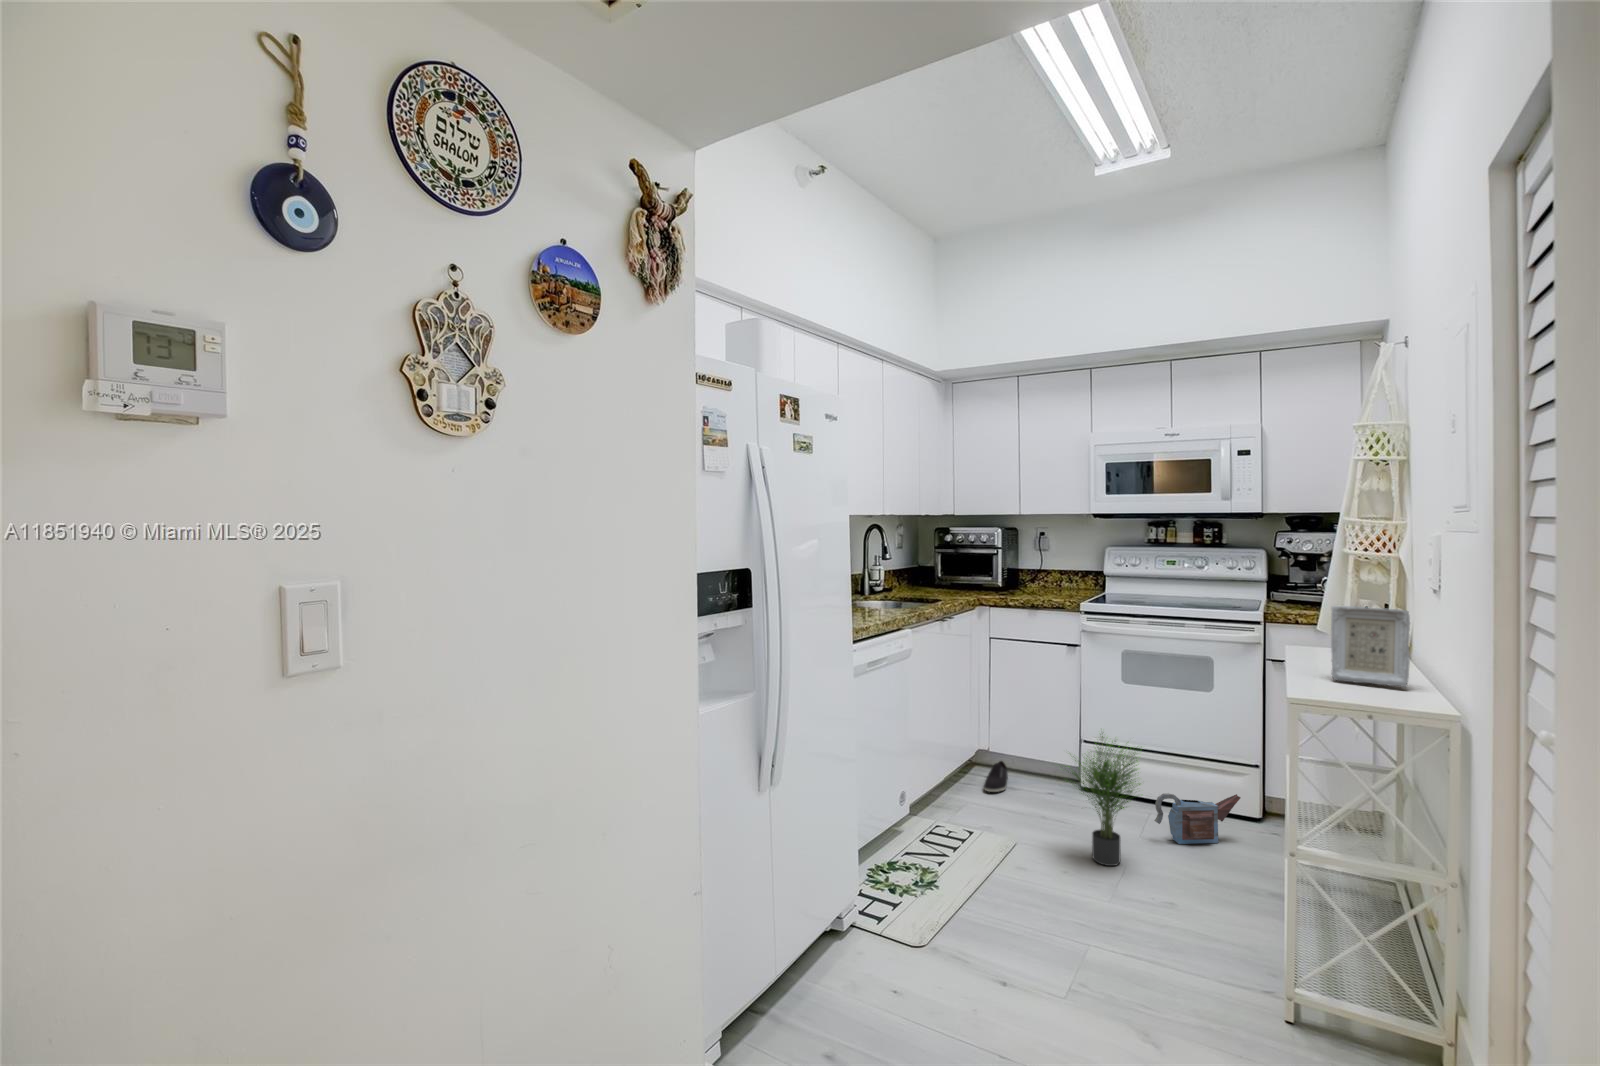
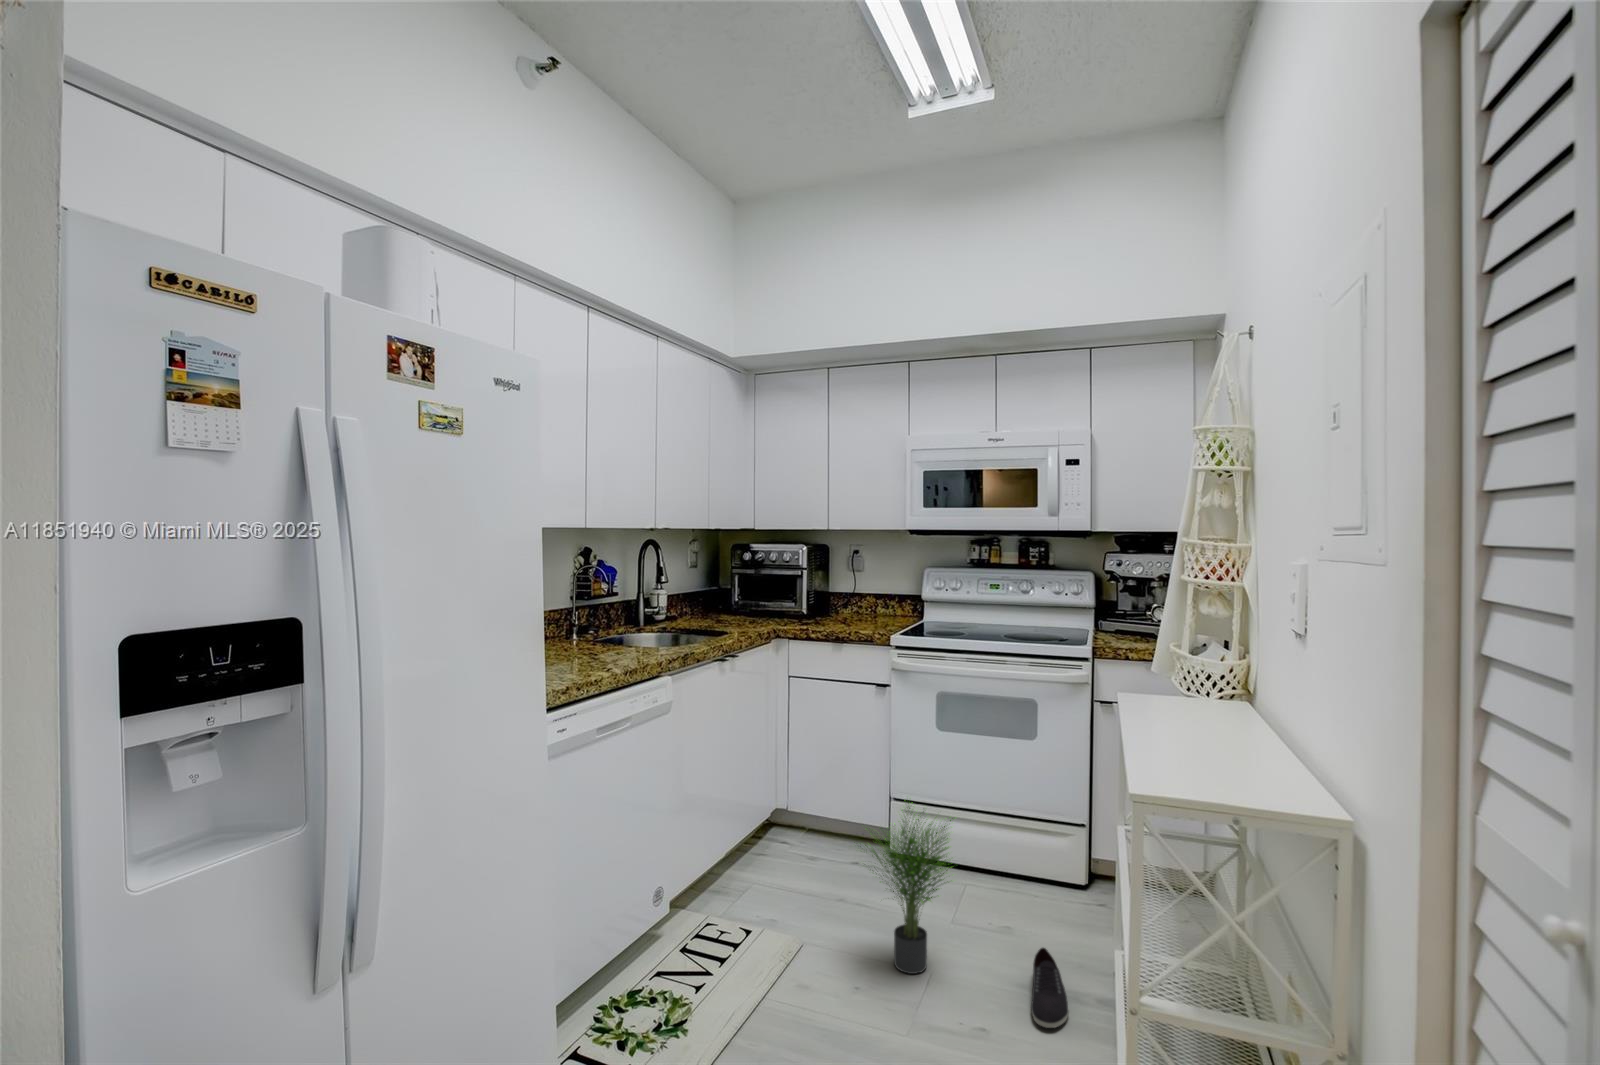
picture frame: present [1331,606,1410,687] -> none [1176,652,1270,762]
shoe: present [984,761,1008,792] -> present [1031,948,1069,1028]
watering can: present [1154,793,1241,844] -> none [969,864,1066,931]

